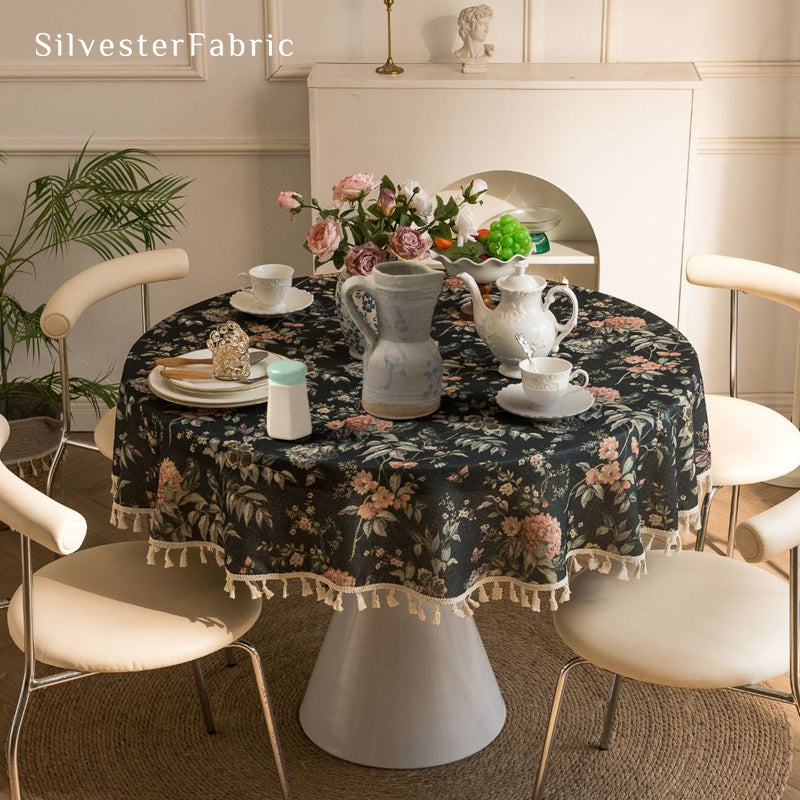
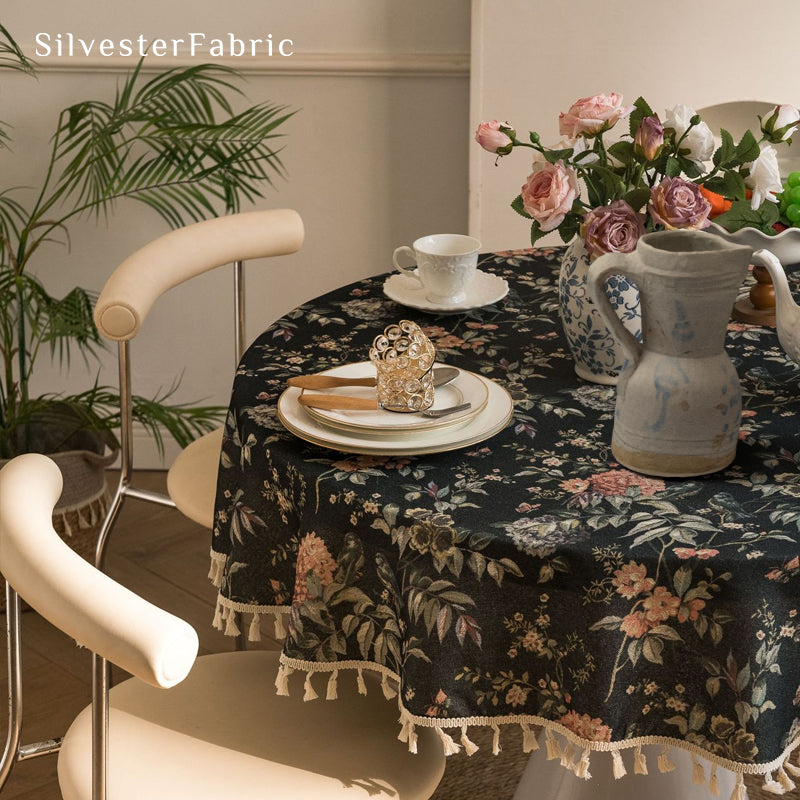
salt shaker: present [267,360,312,440] -> none [470,384,541,508]

